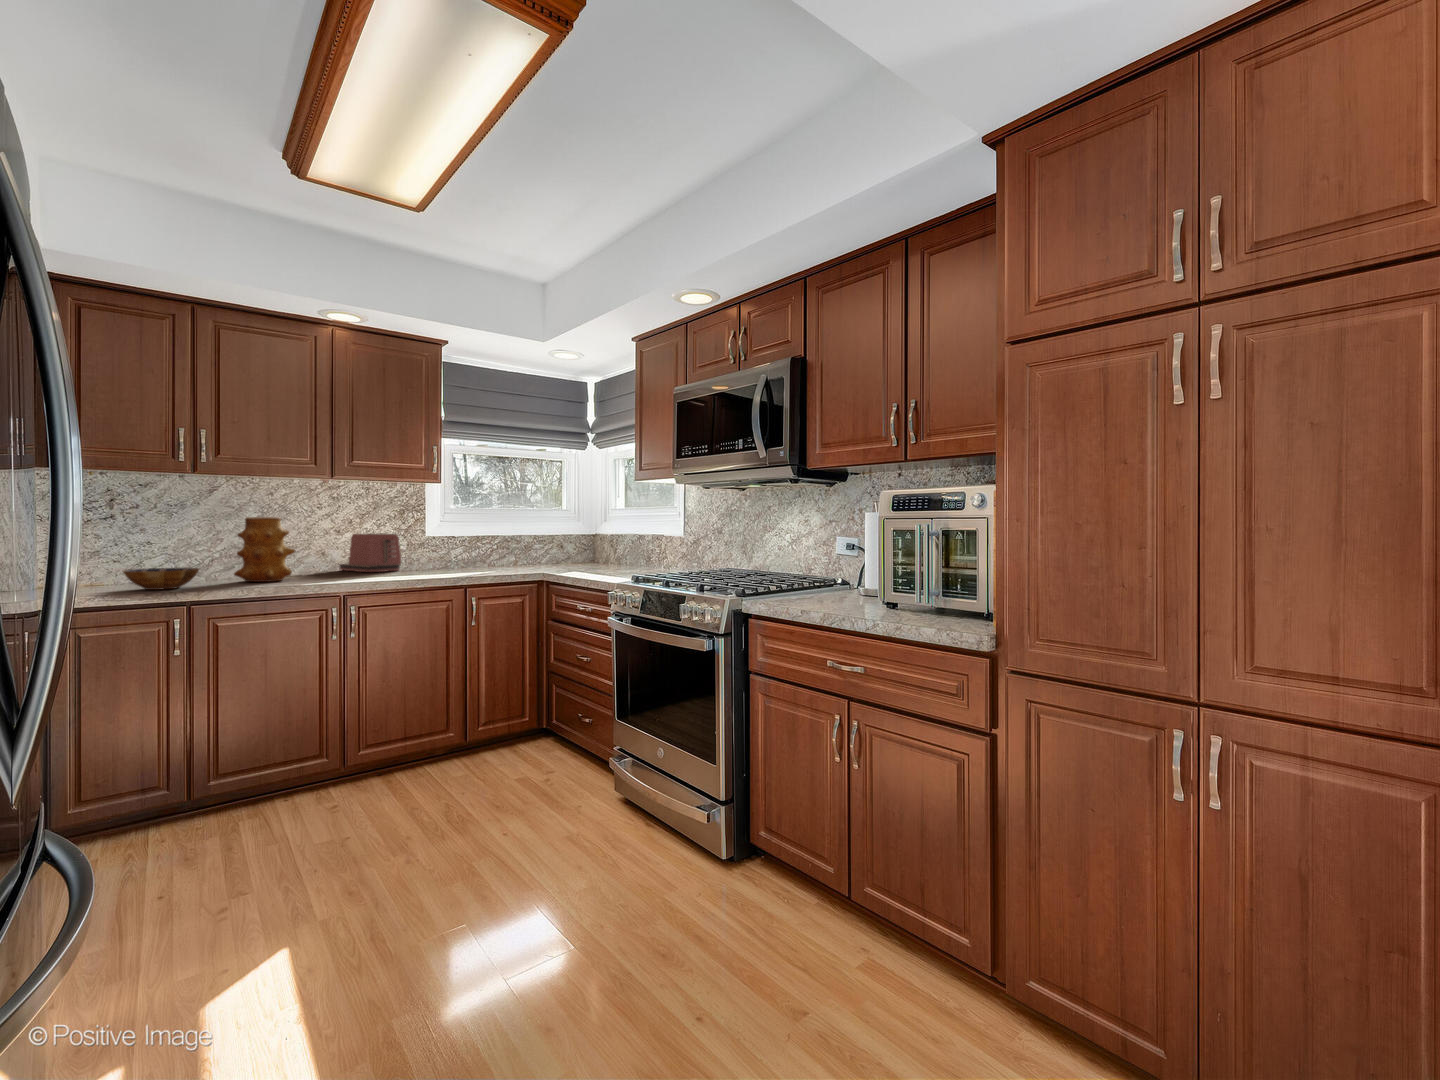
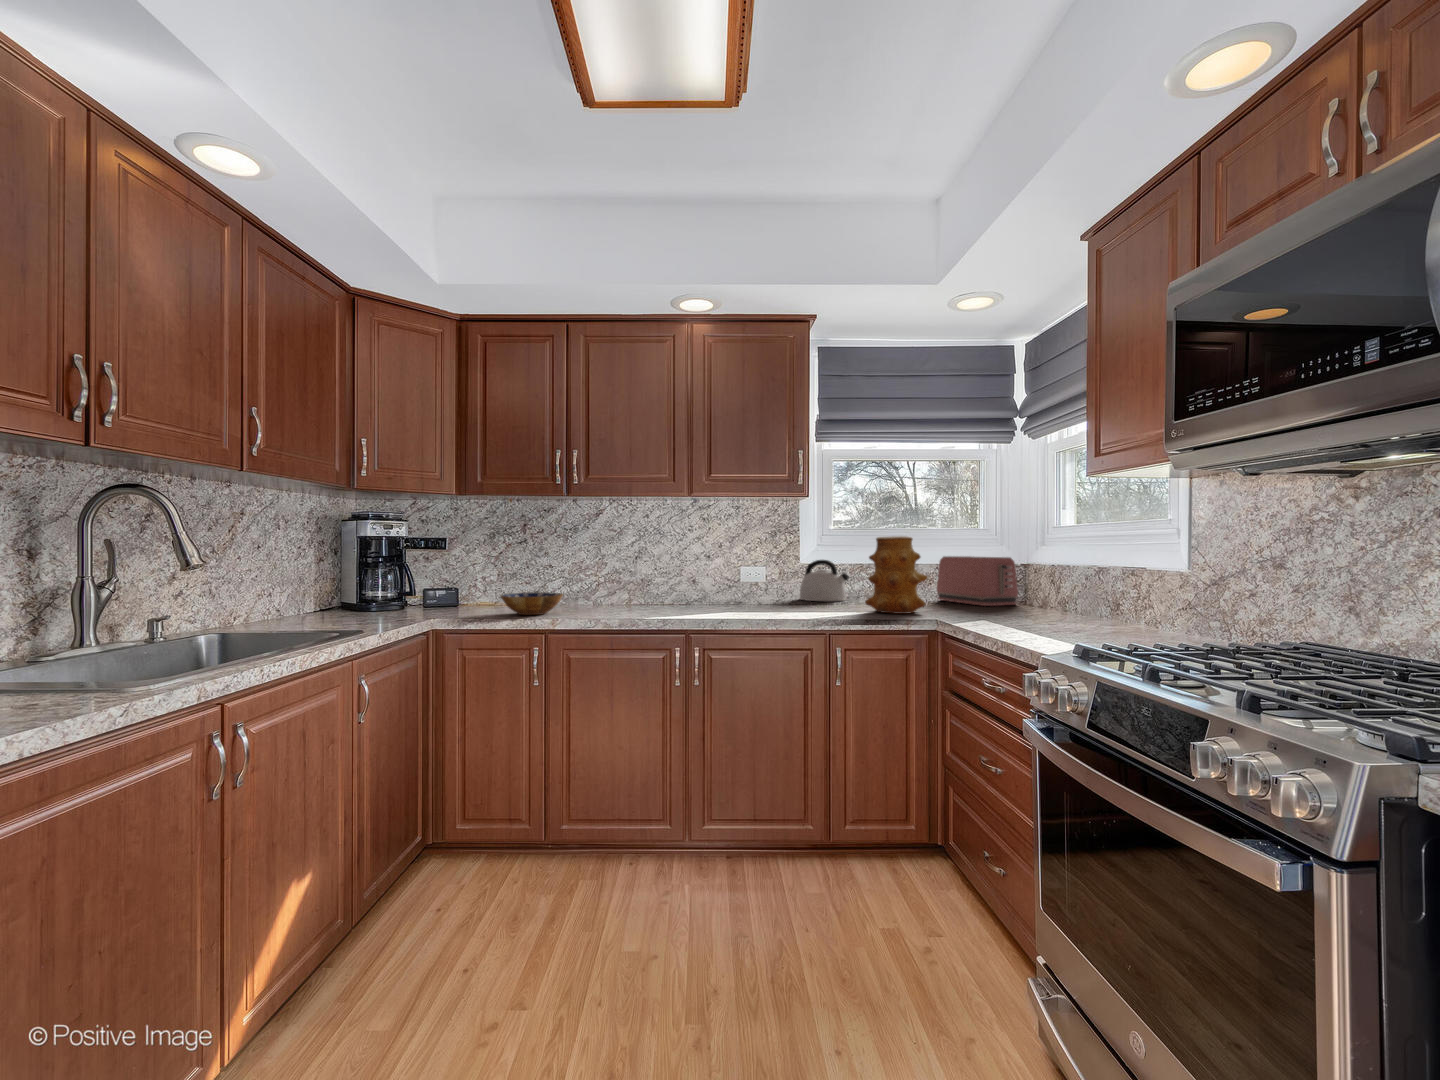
vase: present [234,517,296,582] -> present [865,536,927,614]
toaster: present [338,533,401,572] -> present [937,556,1018,606]
kettle: none [424,534,468,568] -> present [800,560,849,601]

